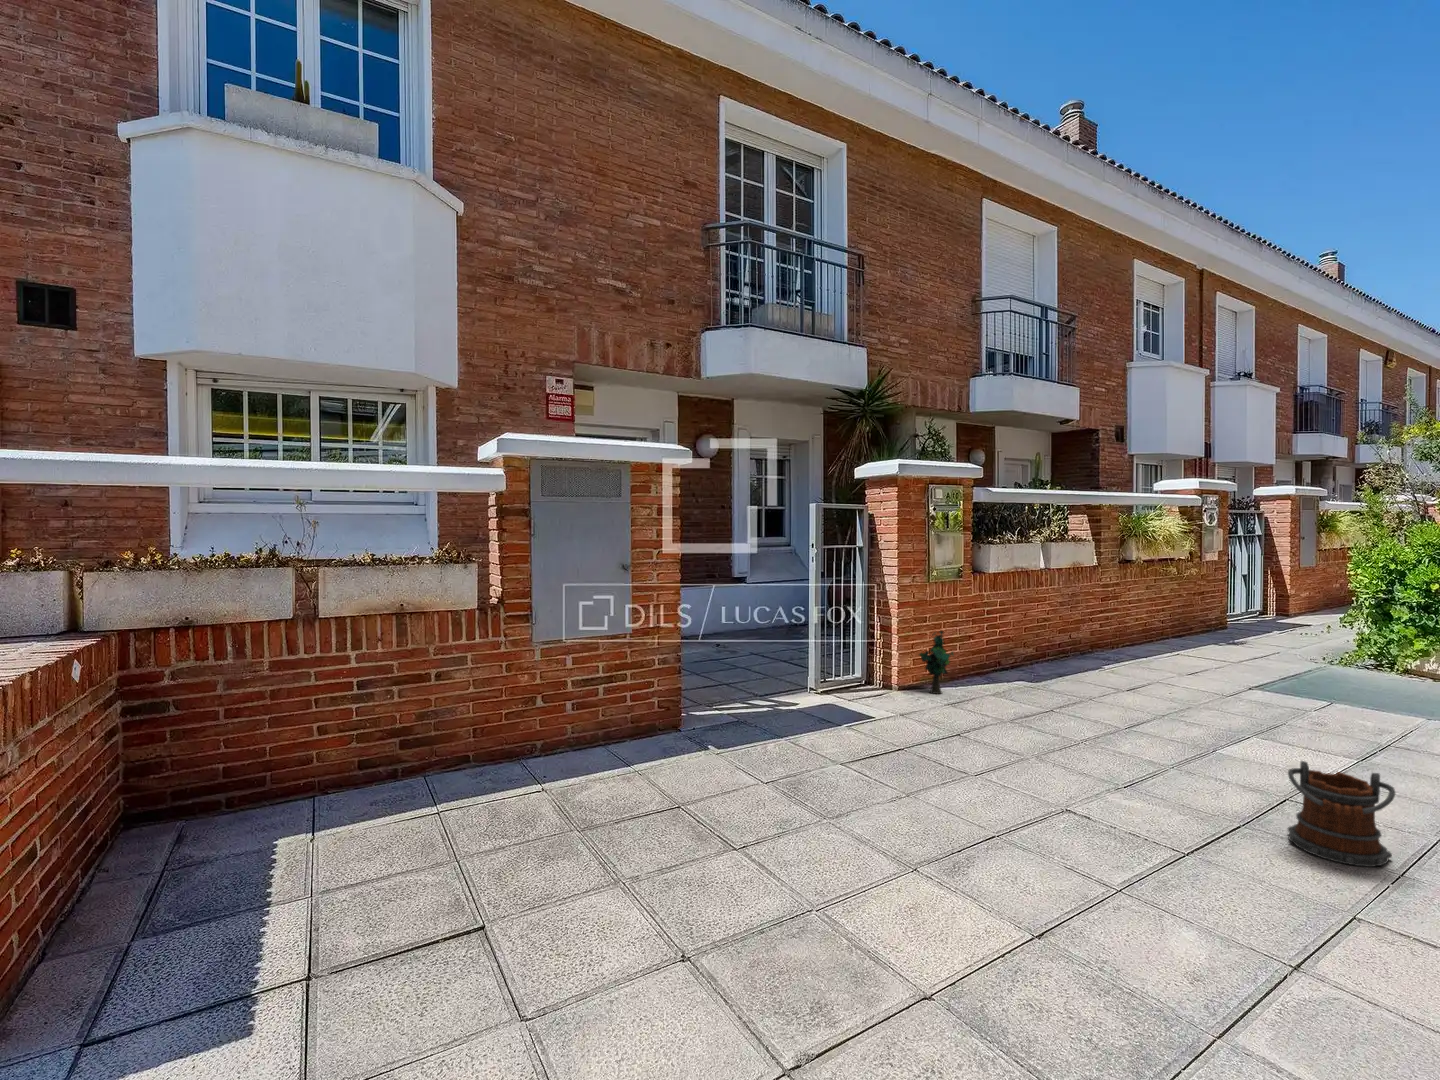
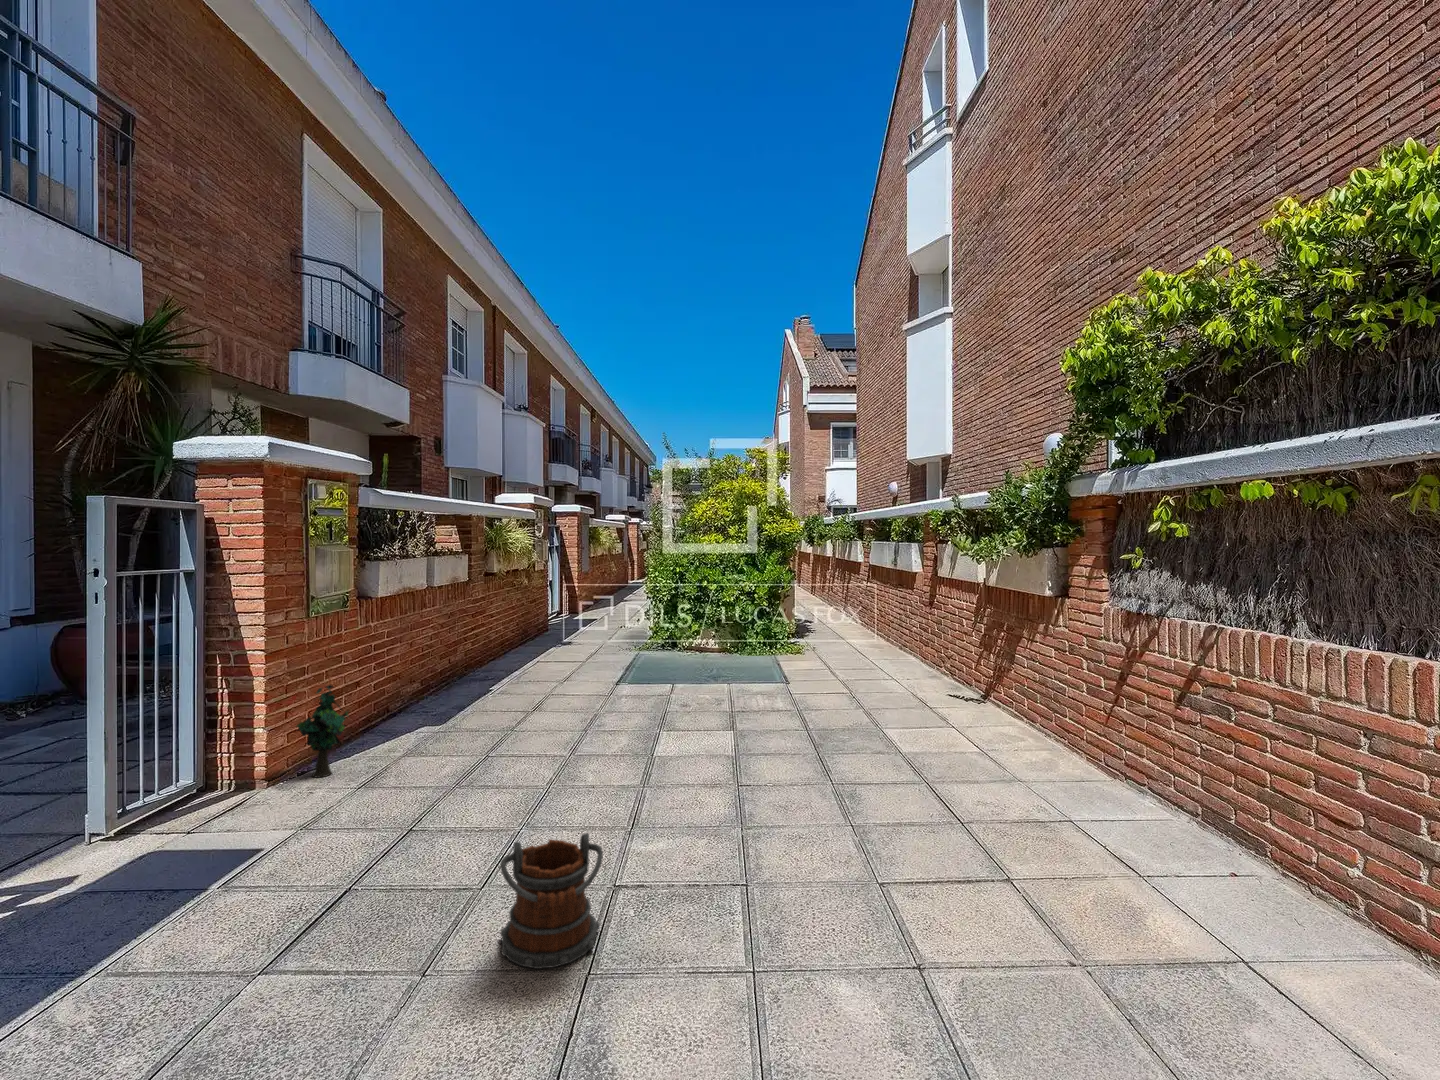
bucket: present [1288,761,1395,867] -> present [500,833,603,969]

